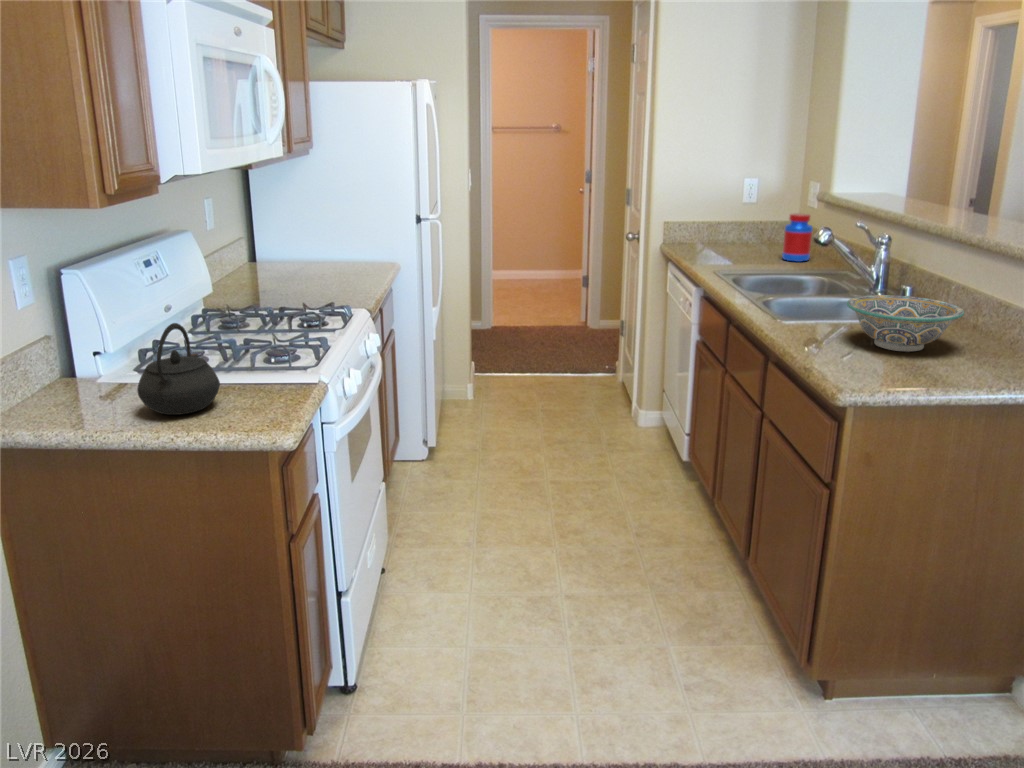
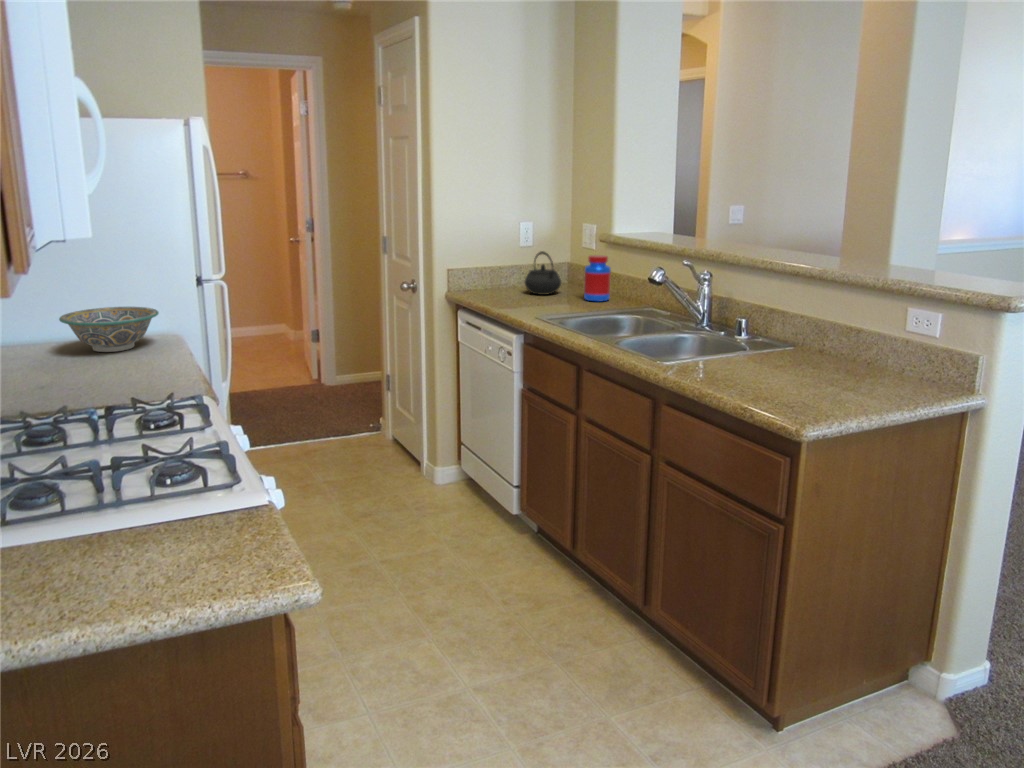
bowl: present [847,295,964,352] -> present [59,307,159,352]
kettle: present [137,323,220,415] -> present [525,251,561,295]

